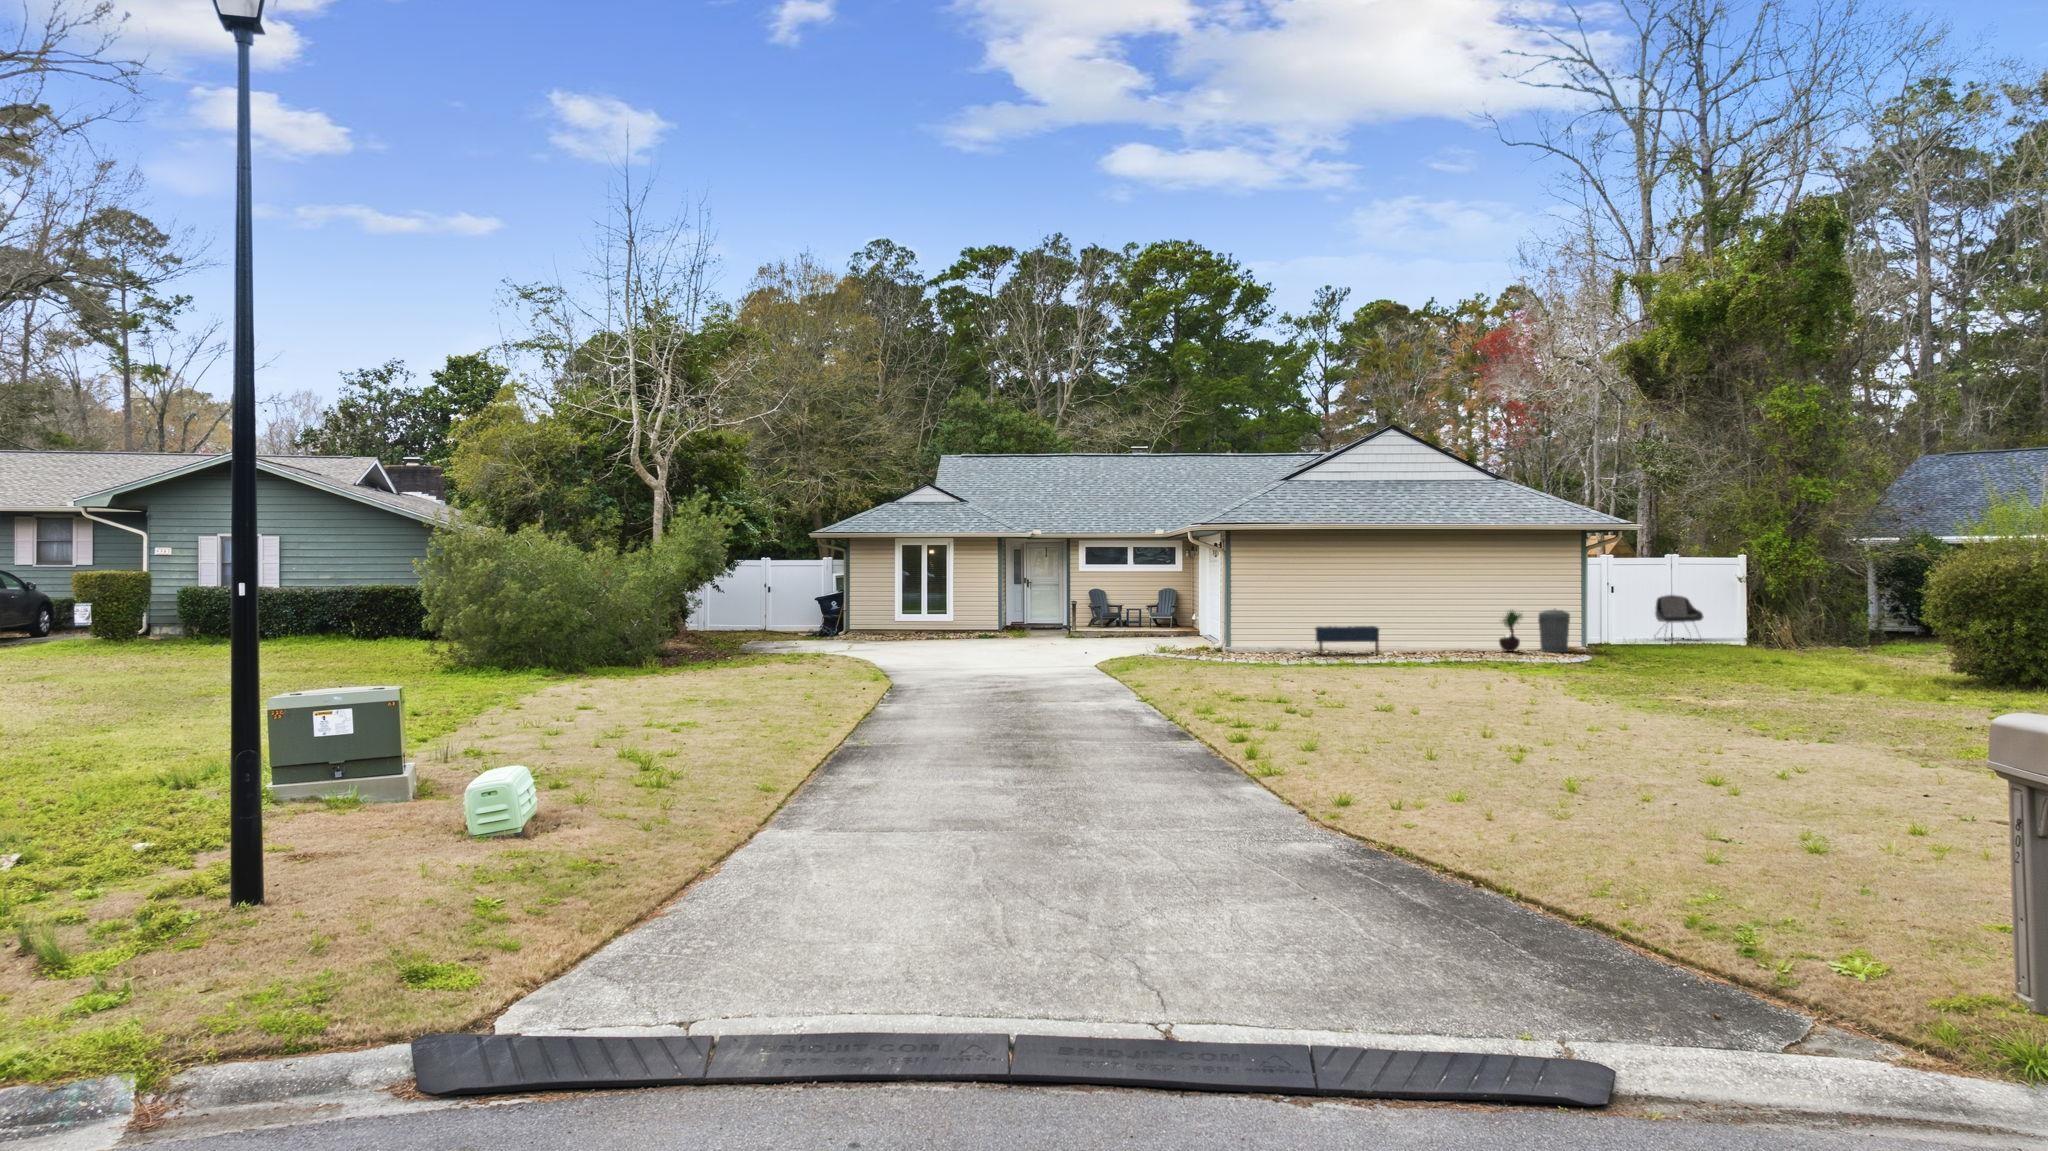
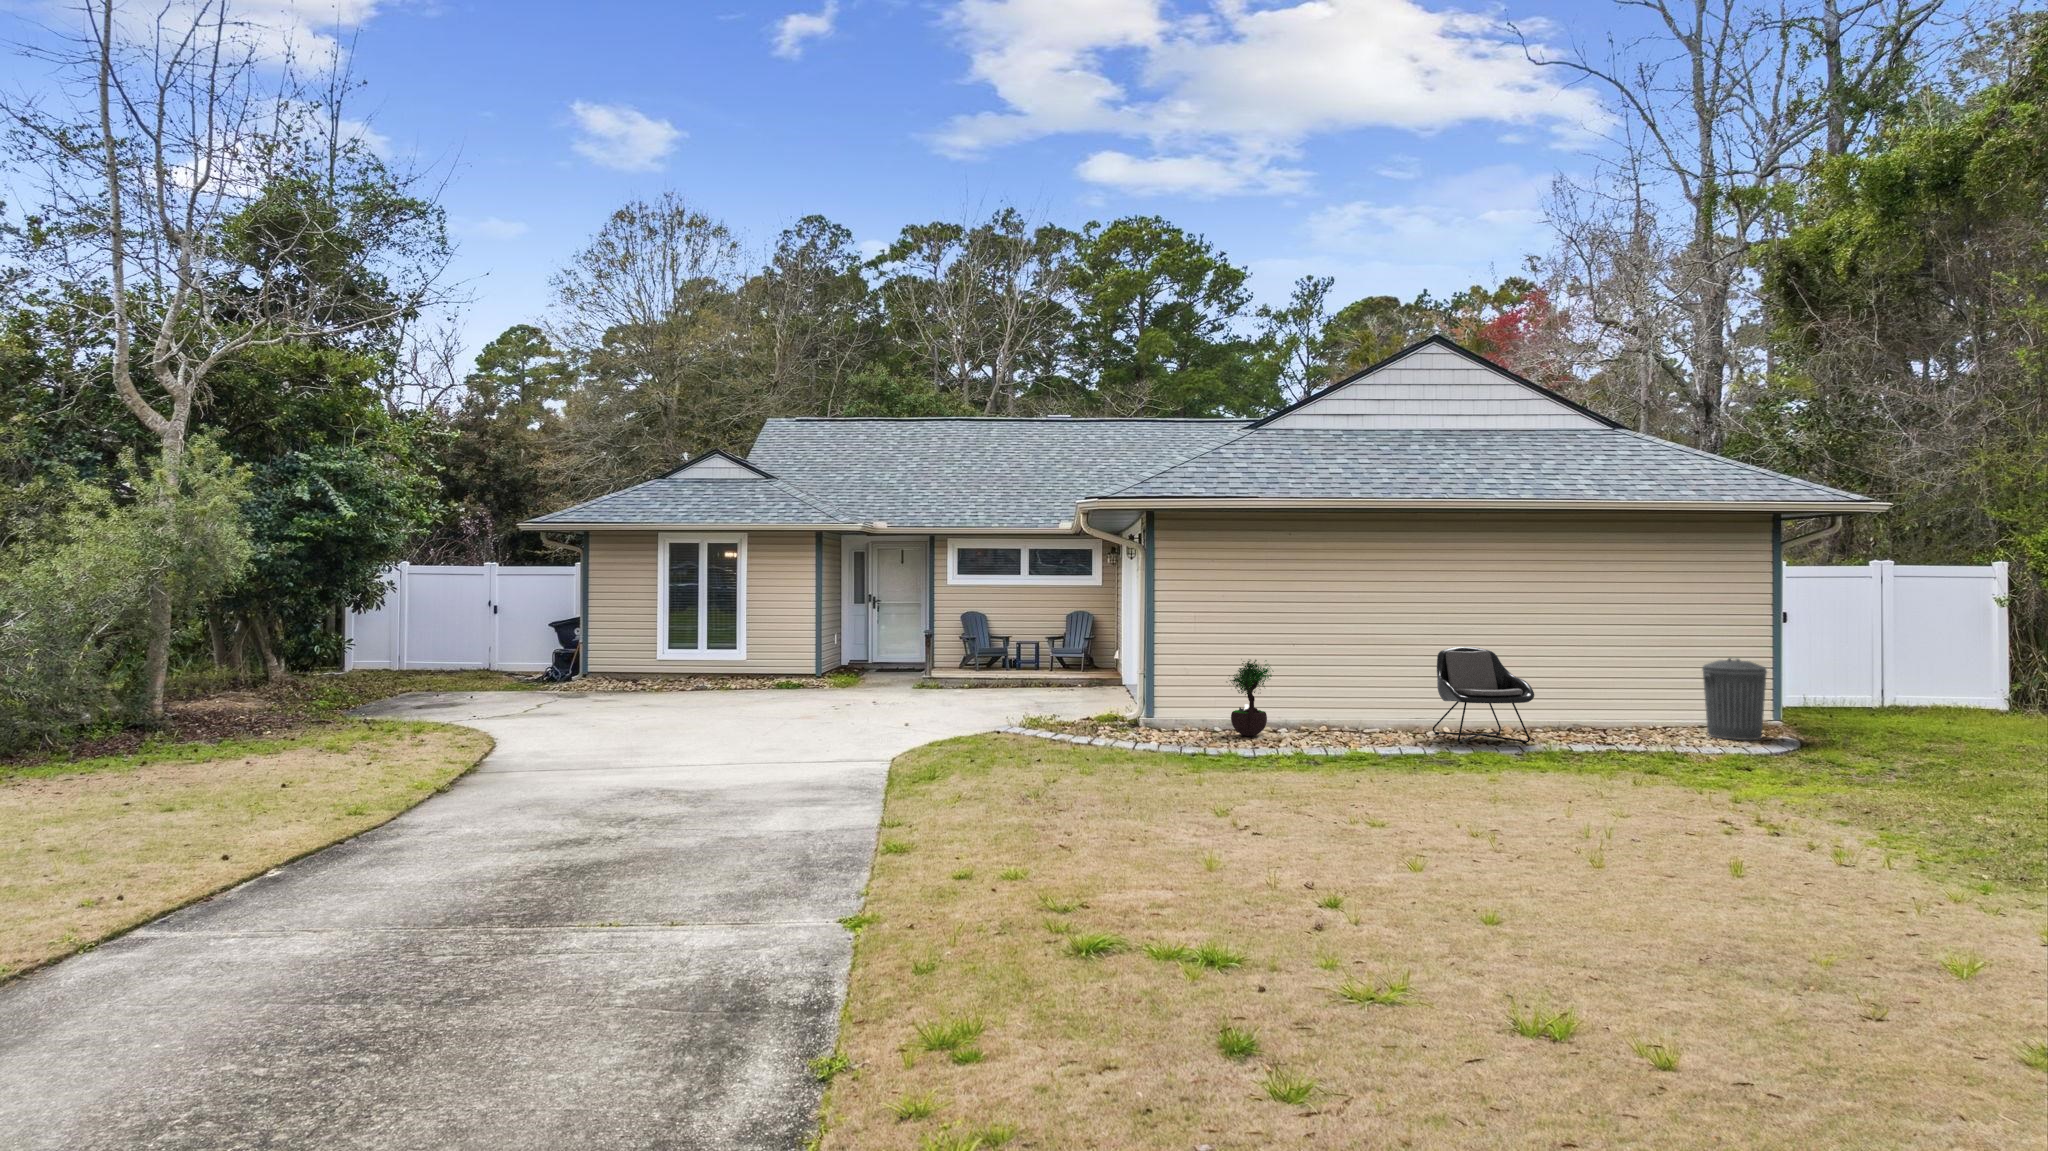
lounge chair: present [1654,595,1703,641] -> present [1433,647,1534,744]
potted tree: present [1499,610,1523,652] -> present [1230,660,1272,736]
bench: present [1315,626,1379,654] -> none [1293,685,1413,740]

